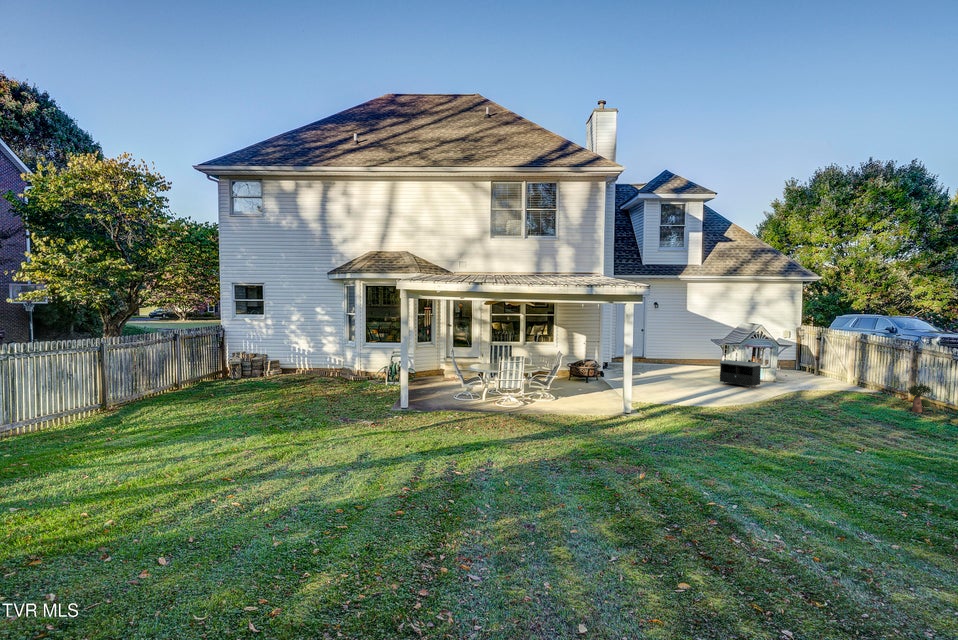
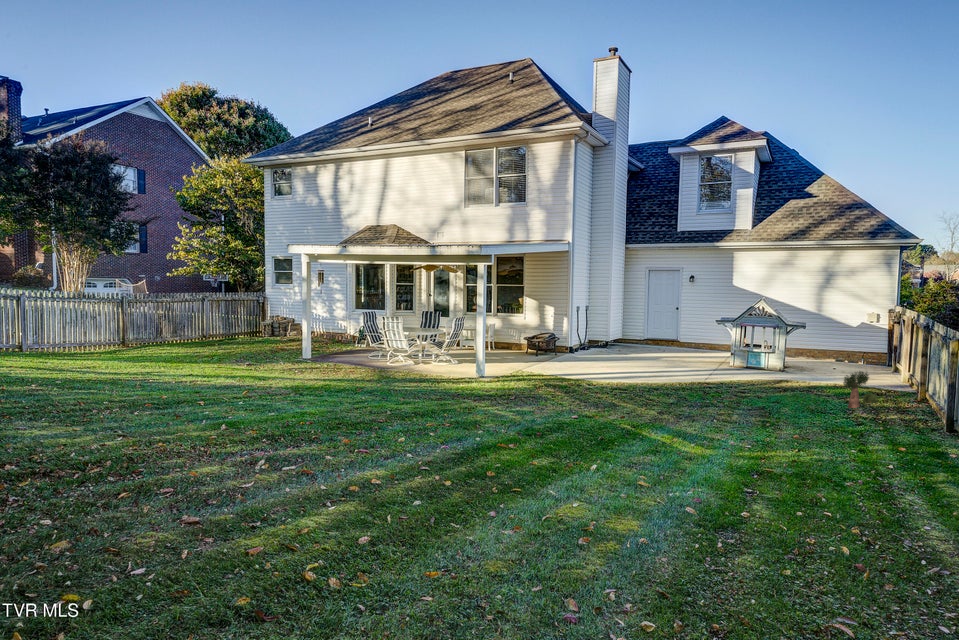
storage bench: present [720,360,761,388] -> none [706,345,751,379]

